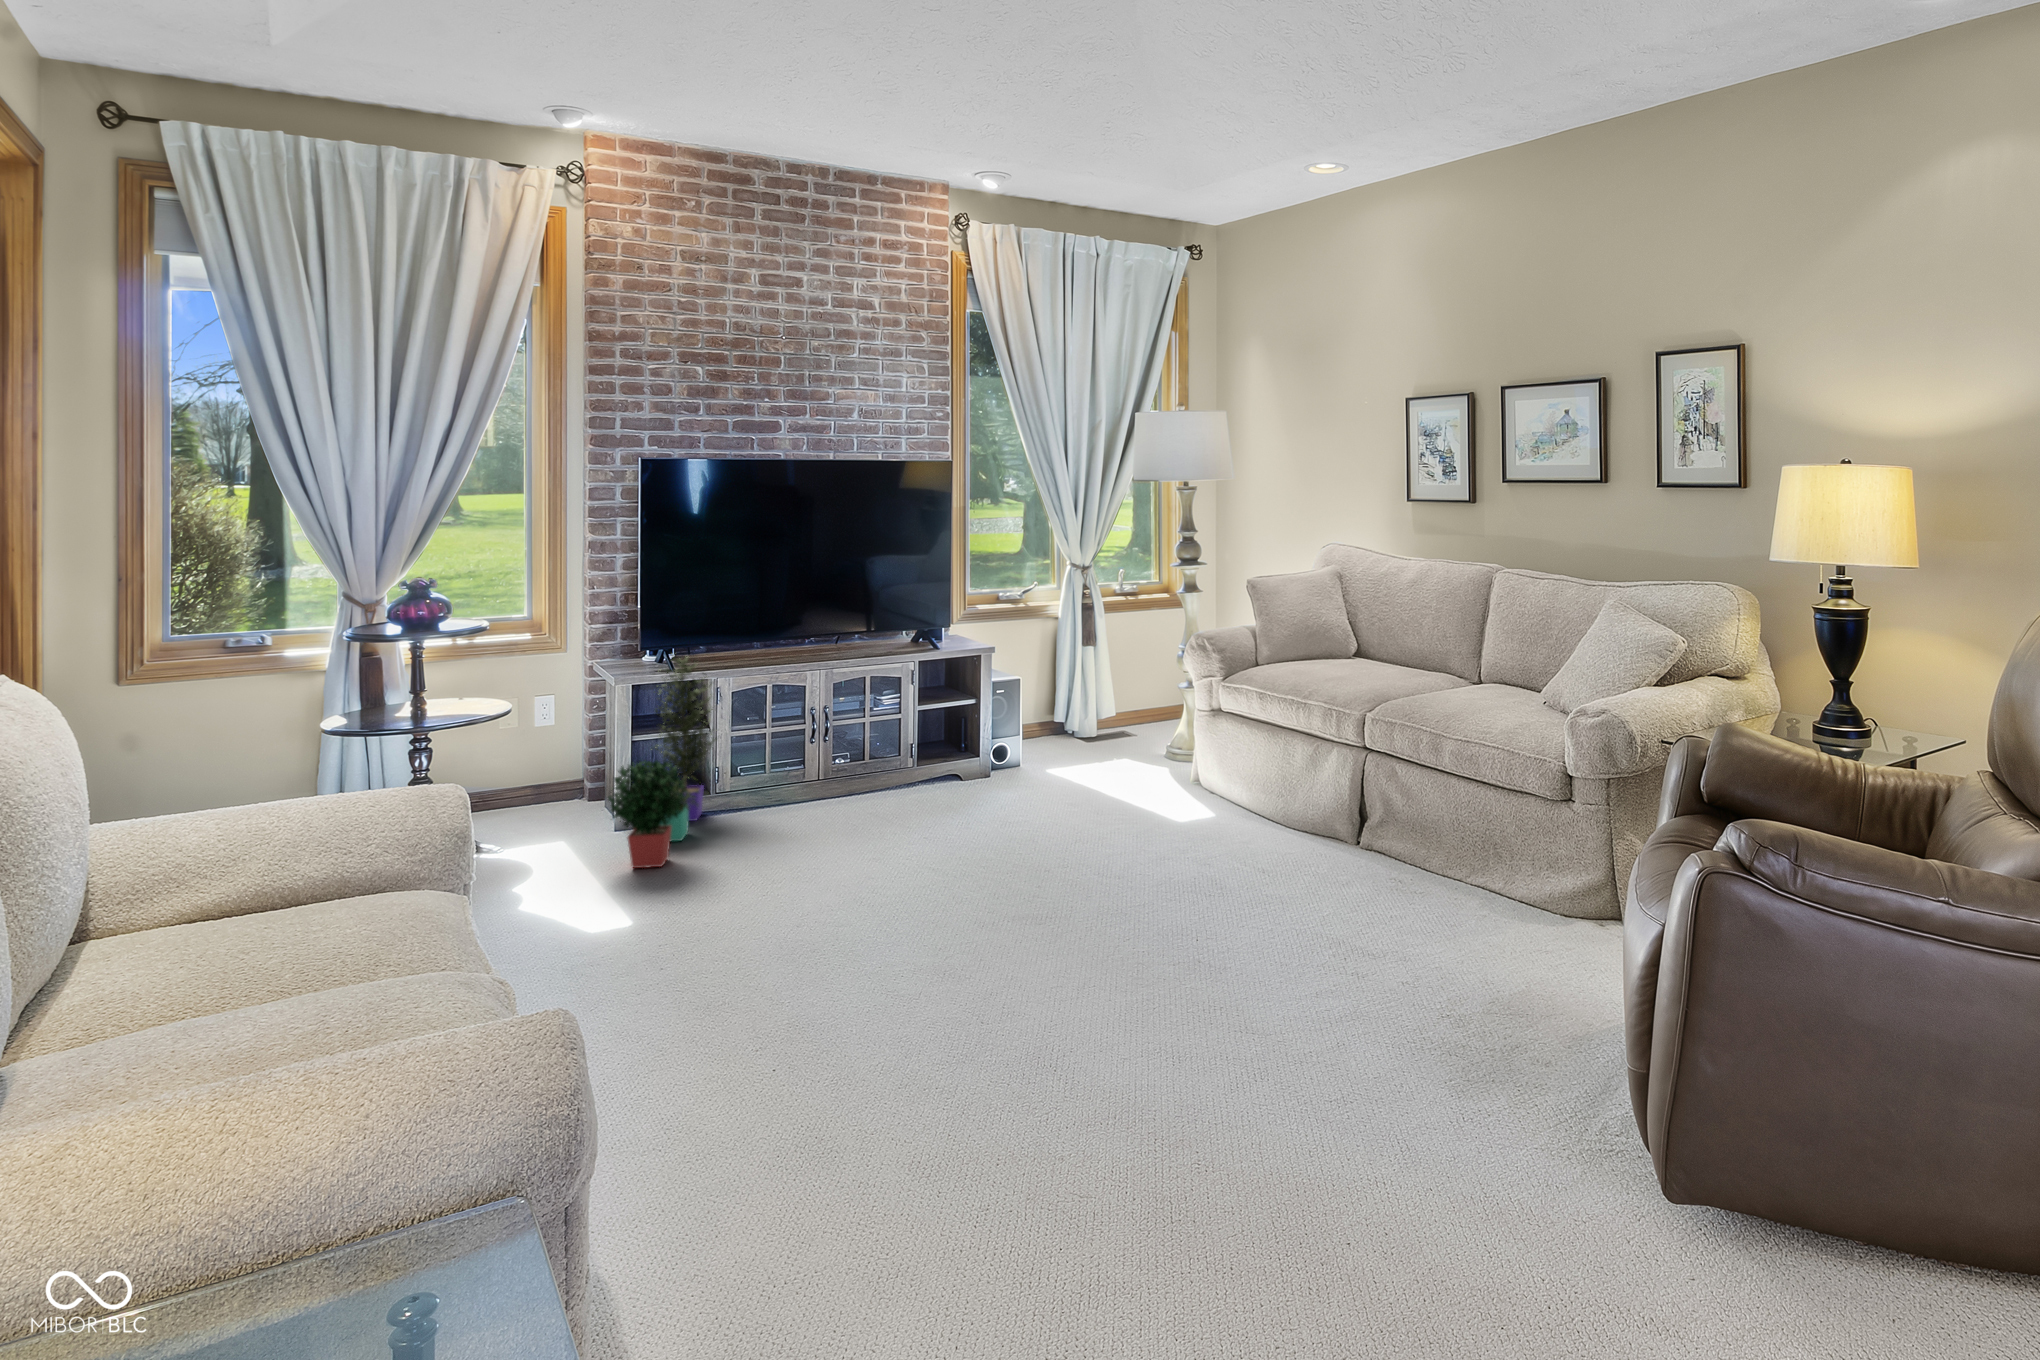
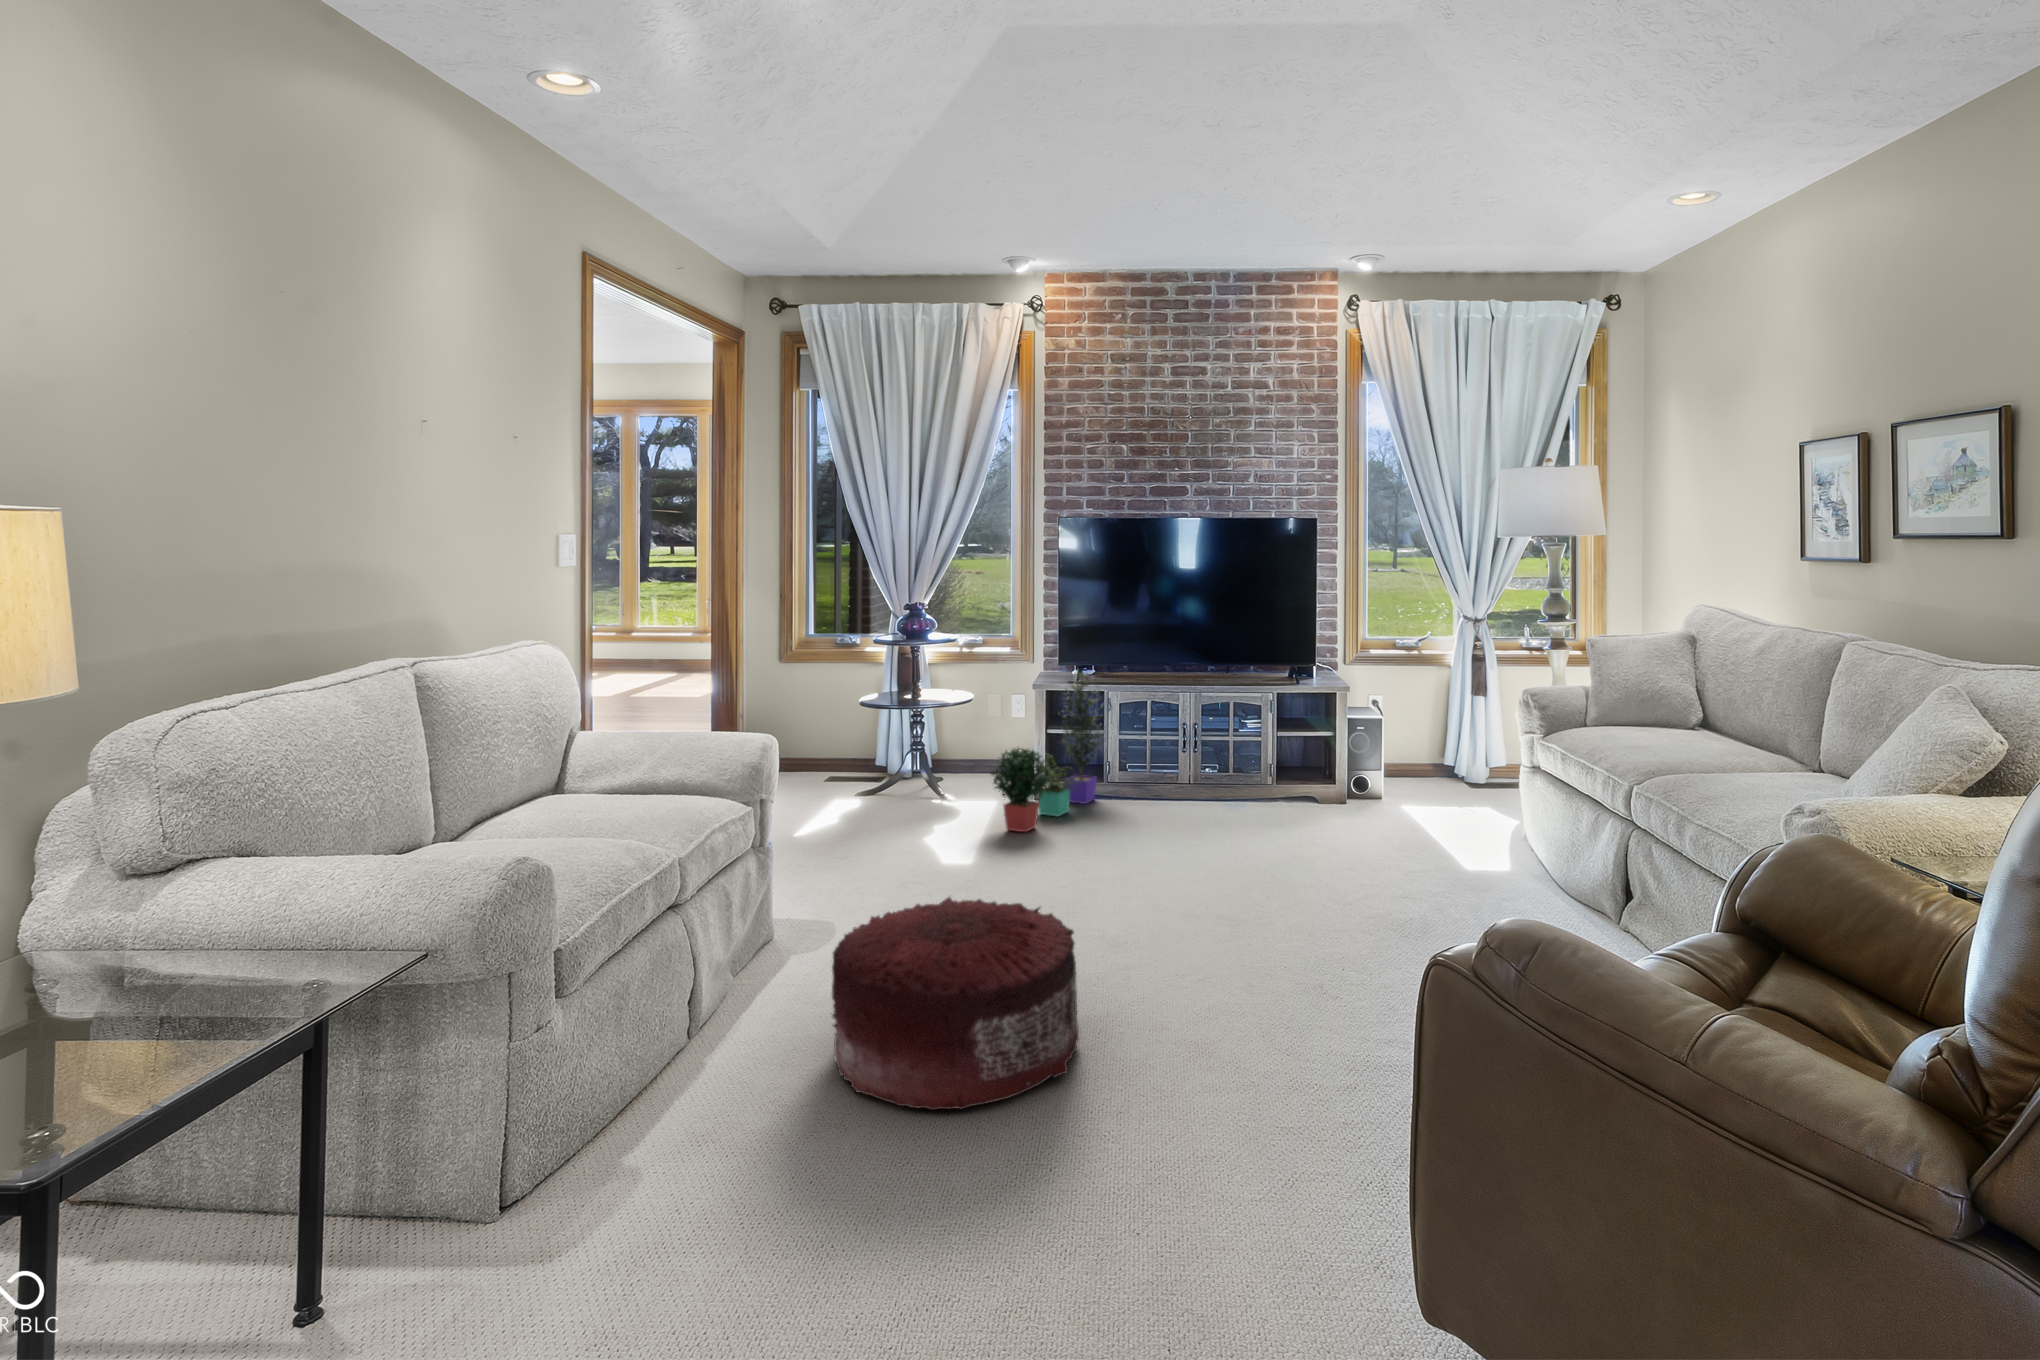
pouf: none [738,928,1043,1193] -> present [832,897,1079,1110]

